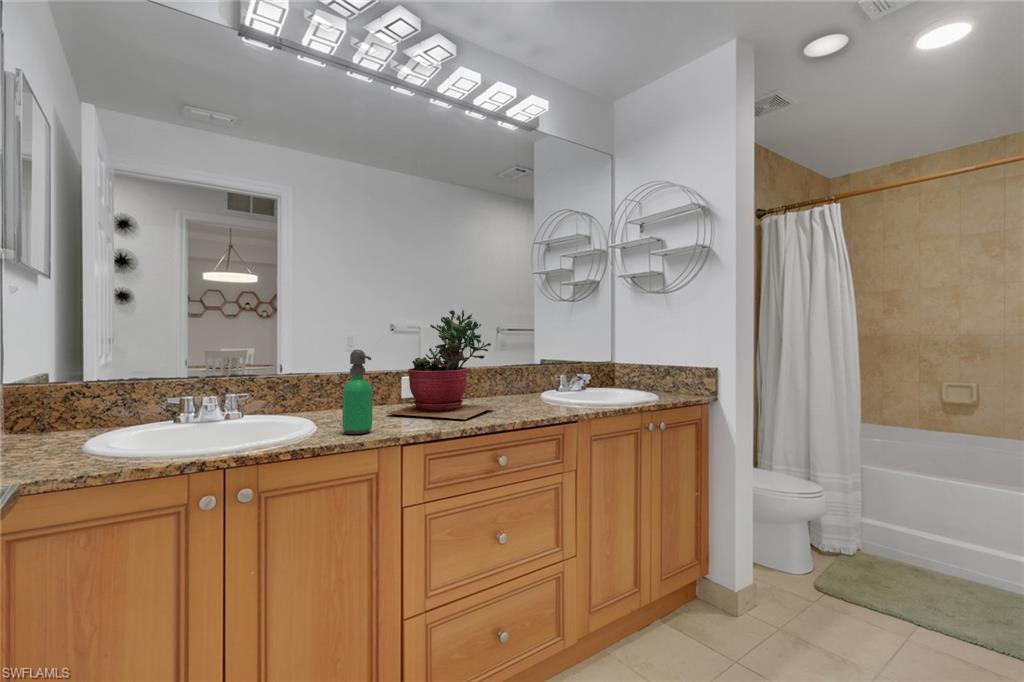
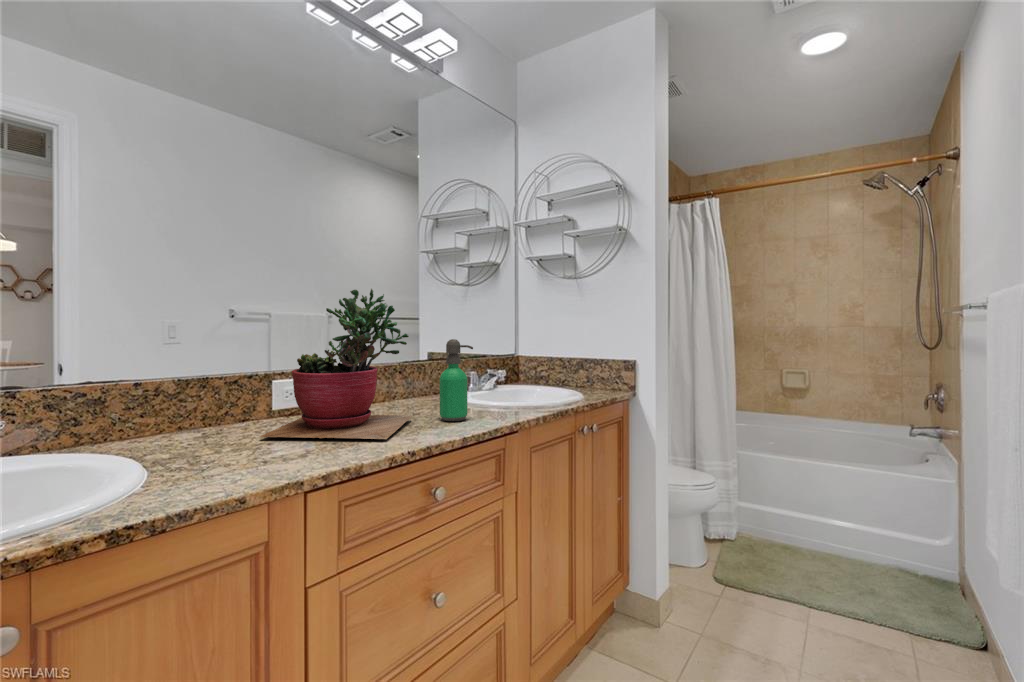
soap dispenser: present [342,350,373,434] -> present [440,339,473,421]

